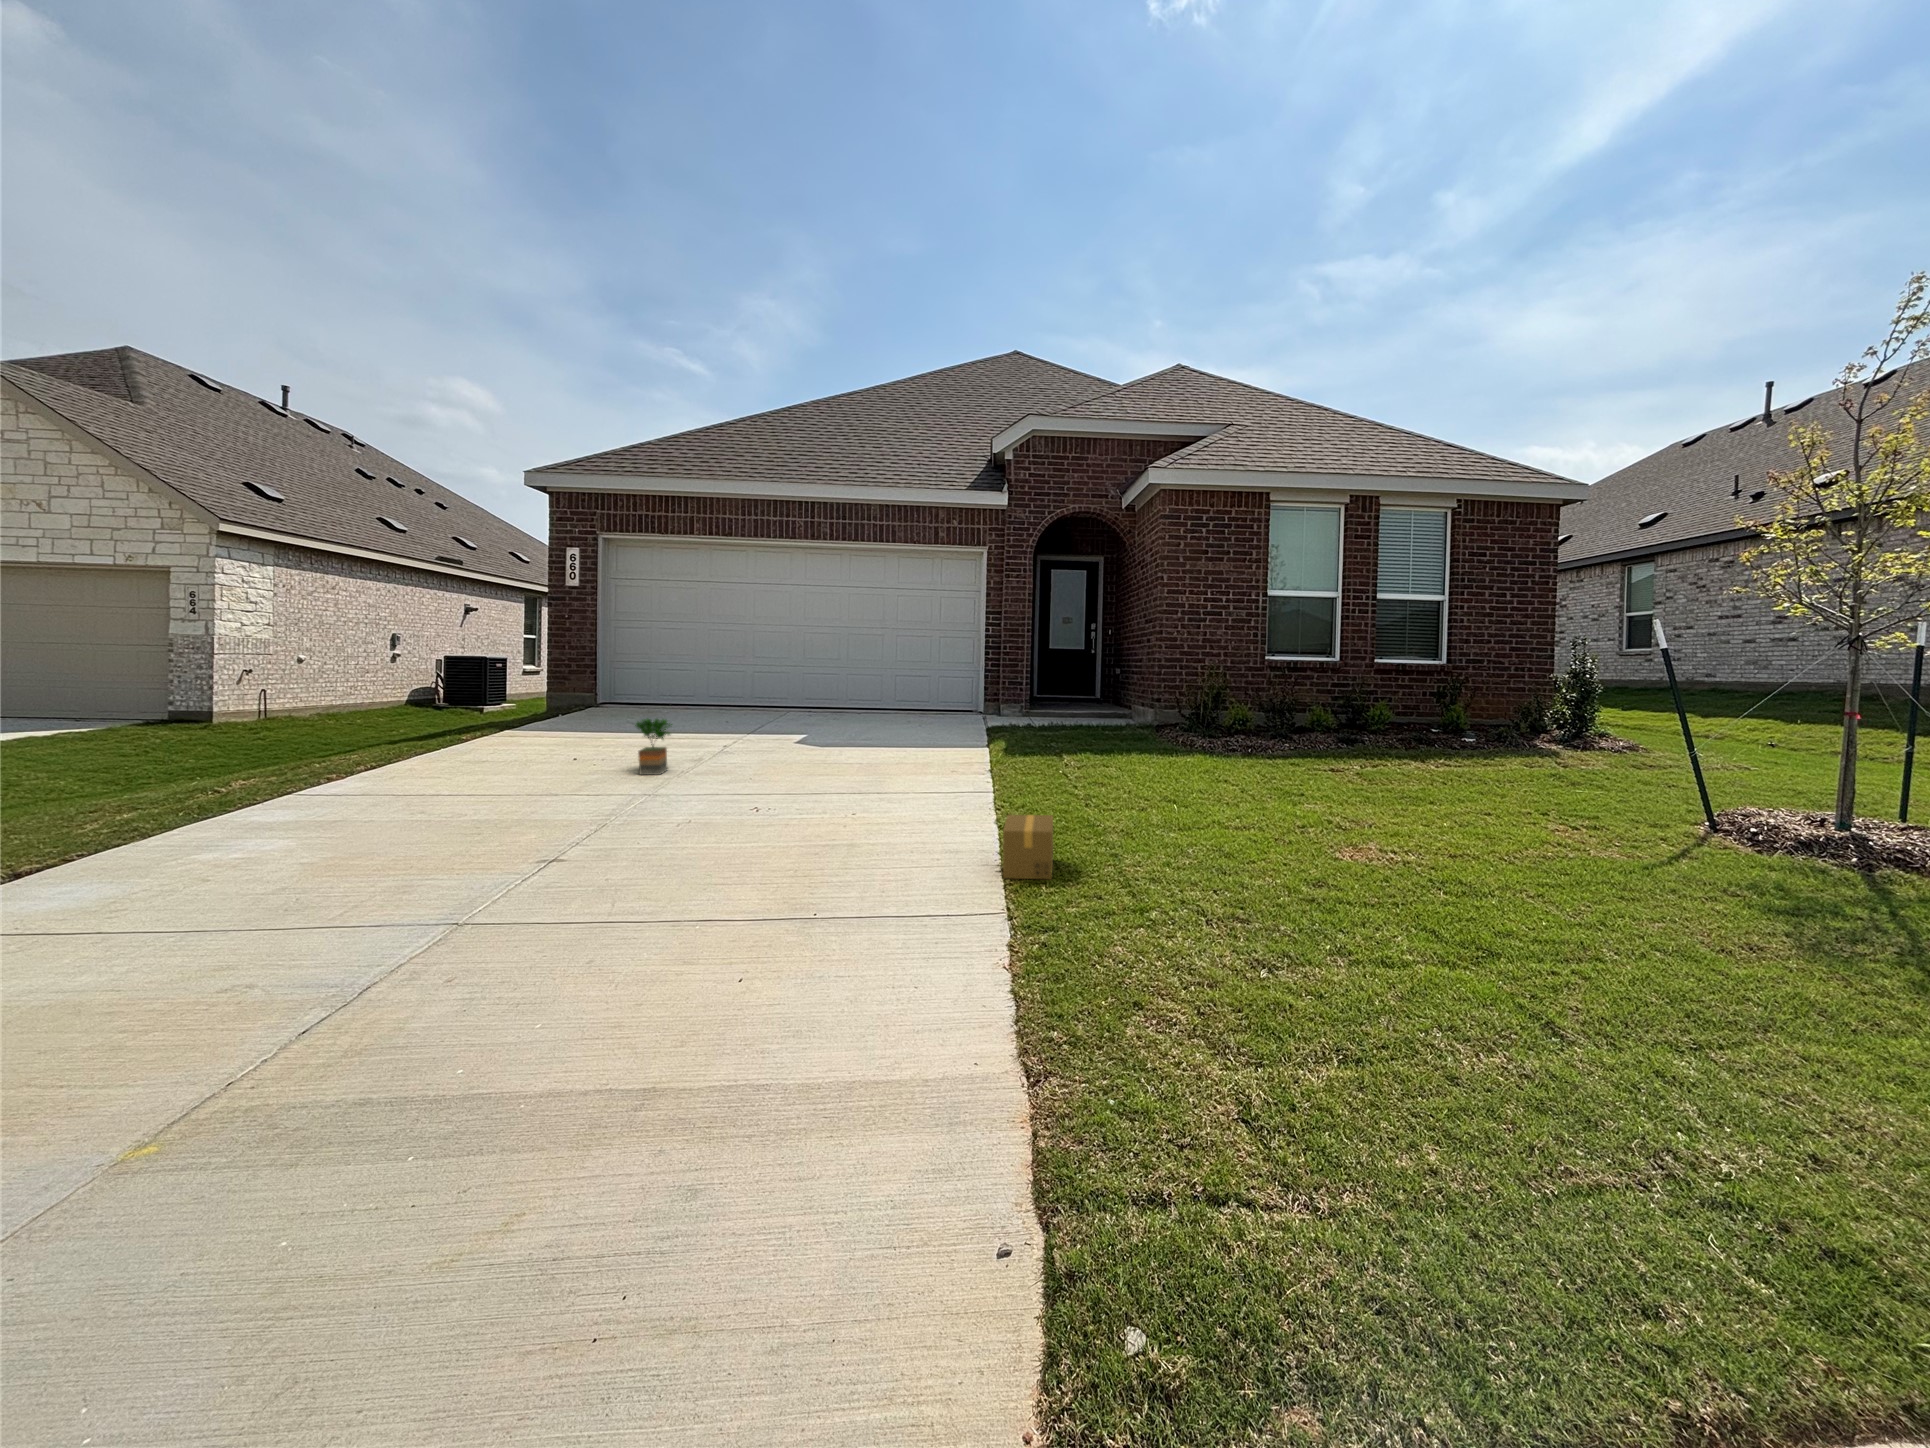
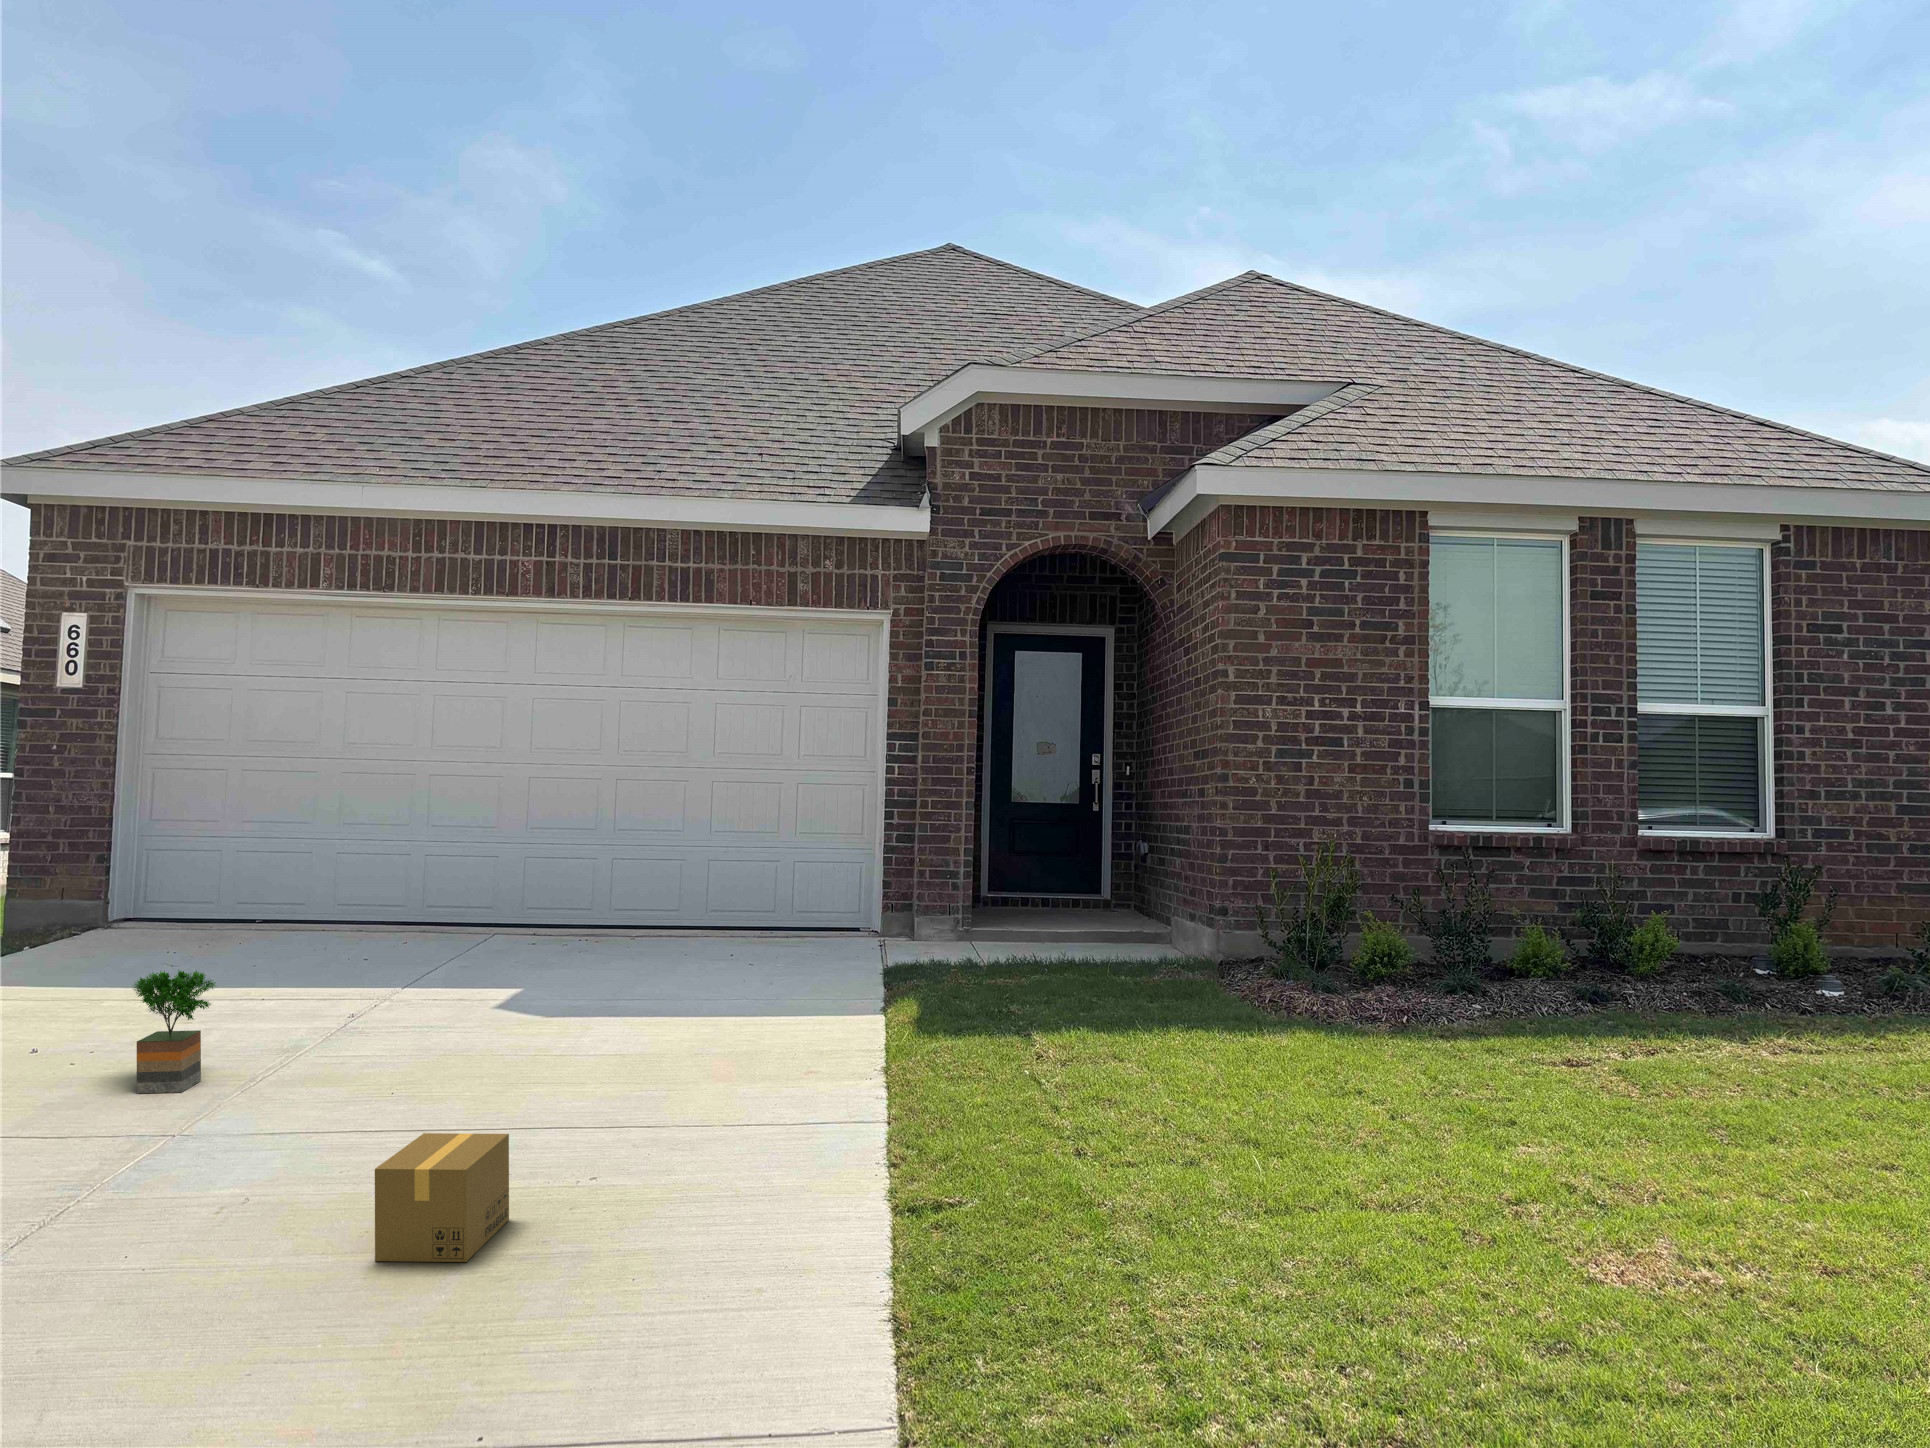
cardboard box: present [1003,814,1053,879] -> present [375,1133,509,1262]

